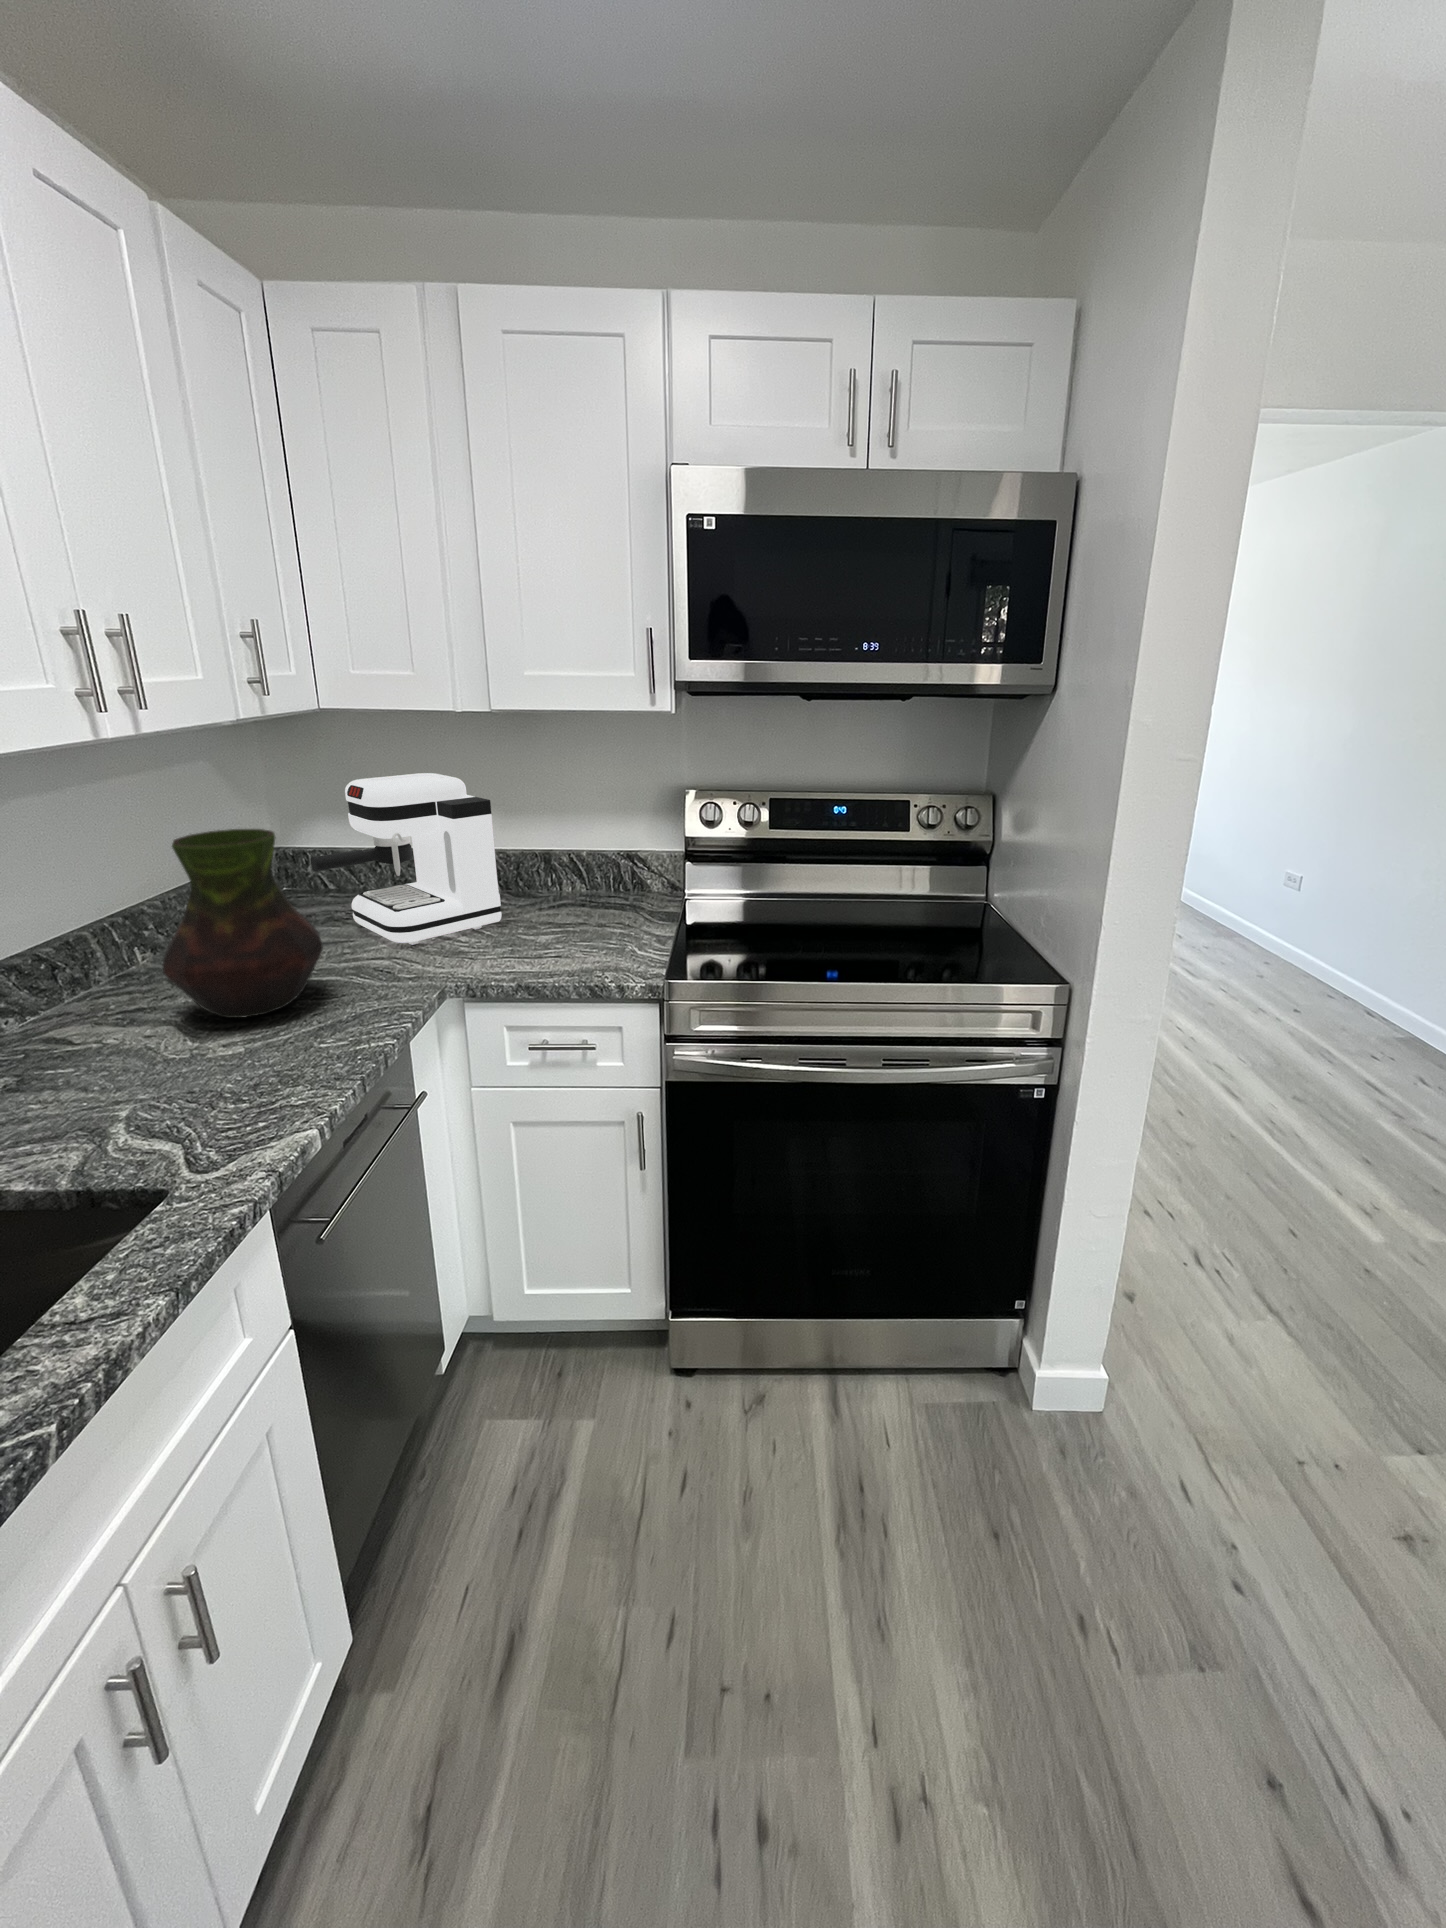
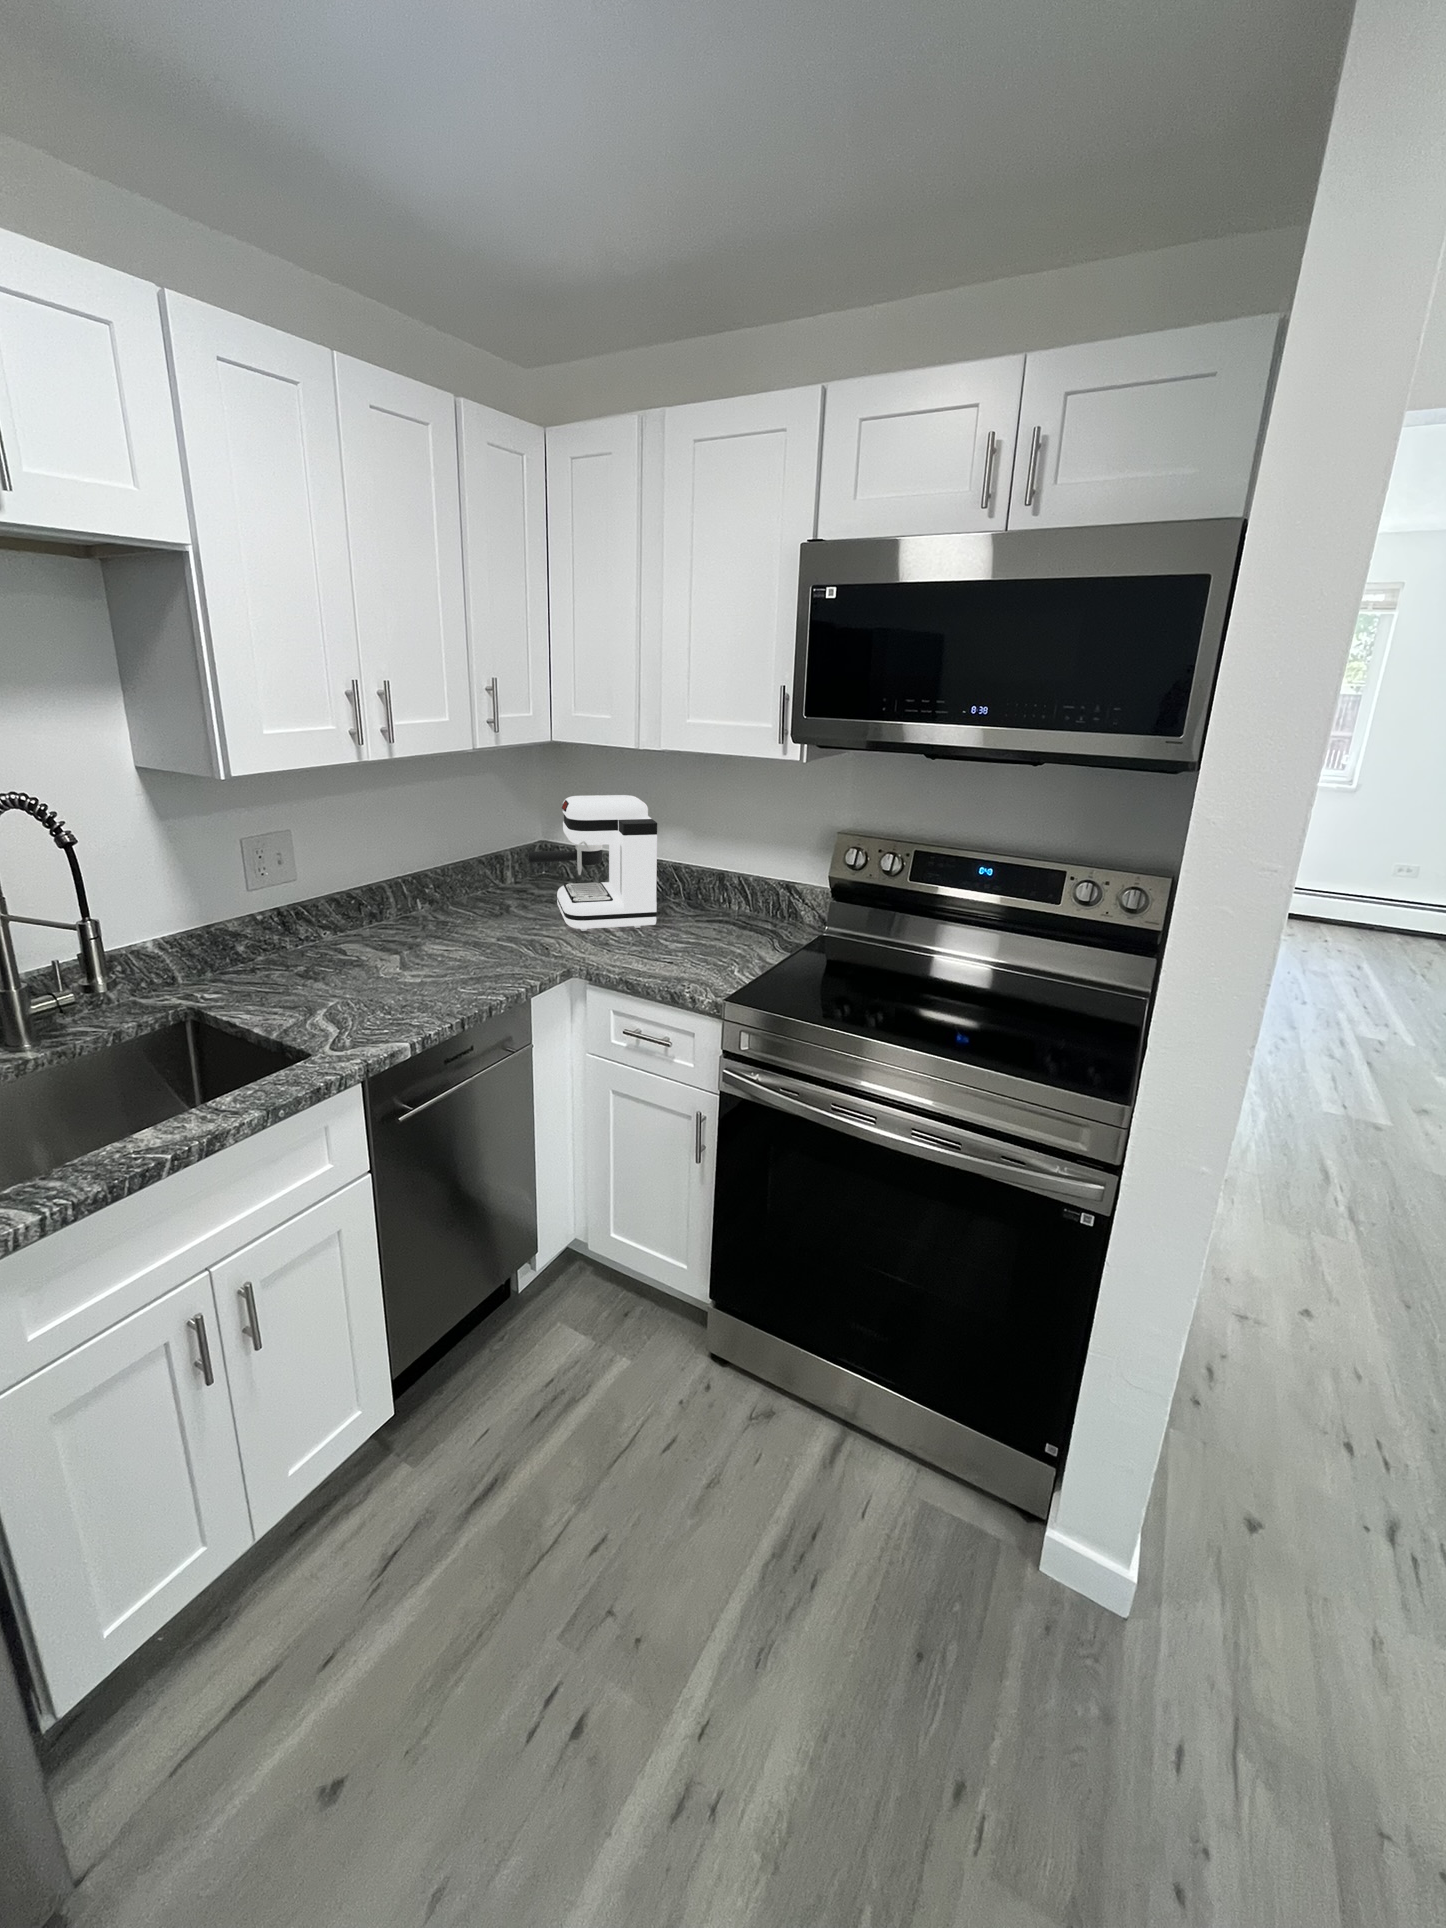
vase: present [163,829,323,1018] -> none [397,825,501,960]

